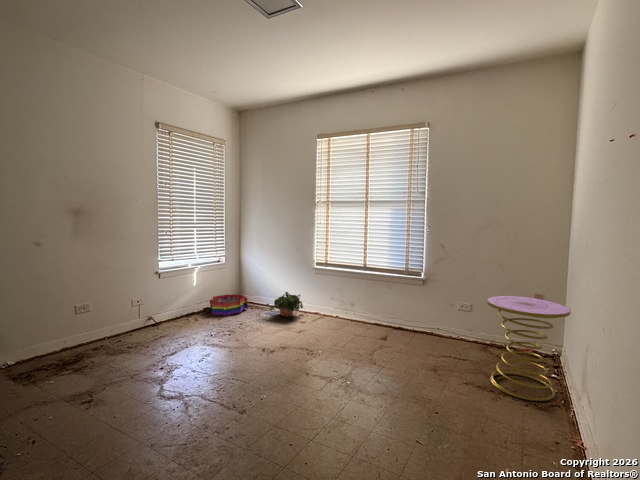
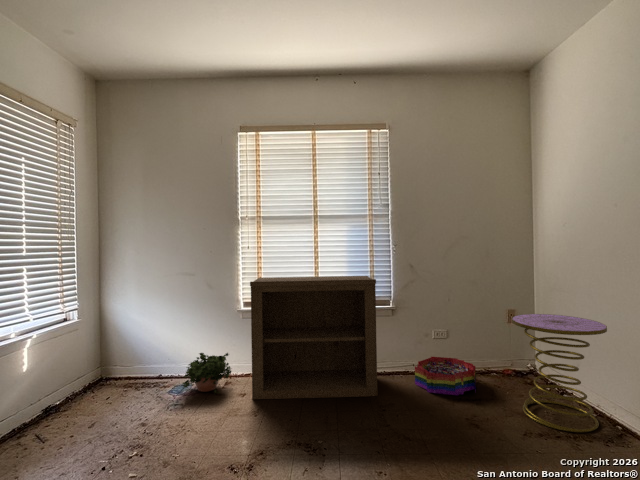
bookshelf: none [306,246,402,341] -> present [250,276,377,399]
storage bin: present [210,294,248,316] -> present [415,357,476,395]

